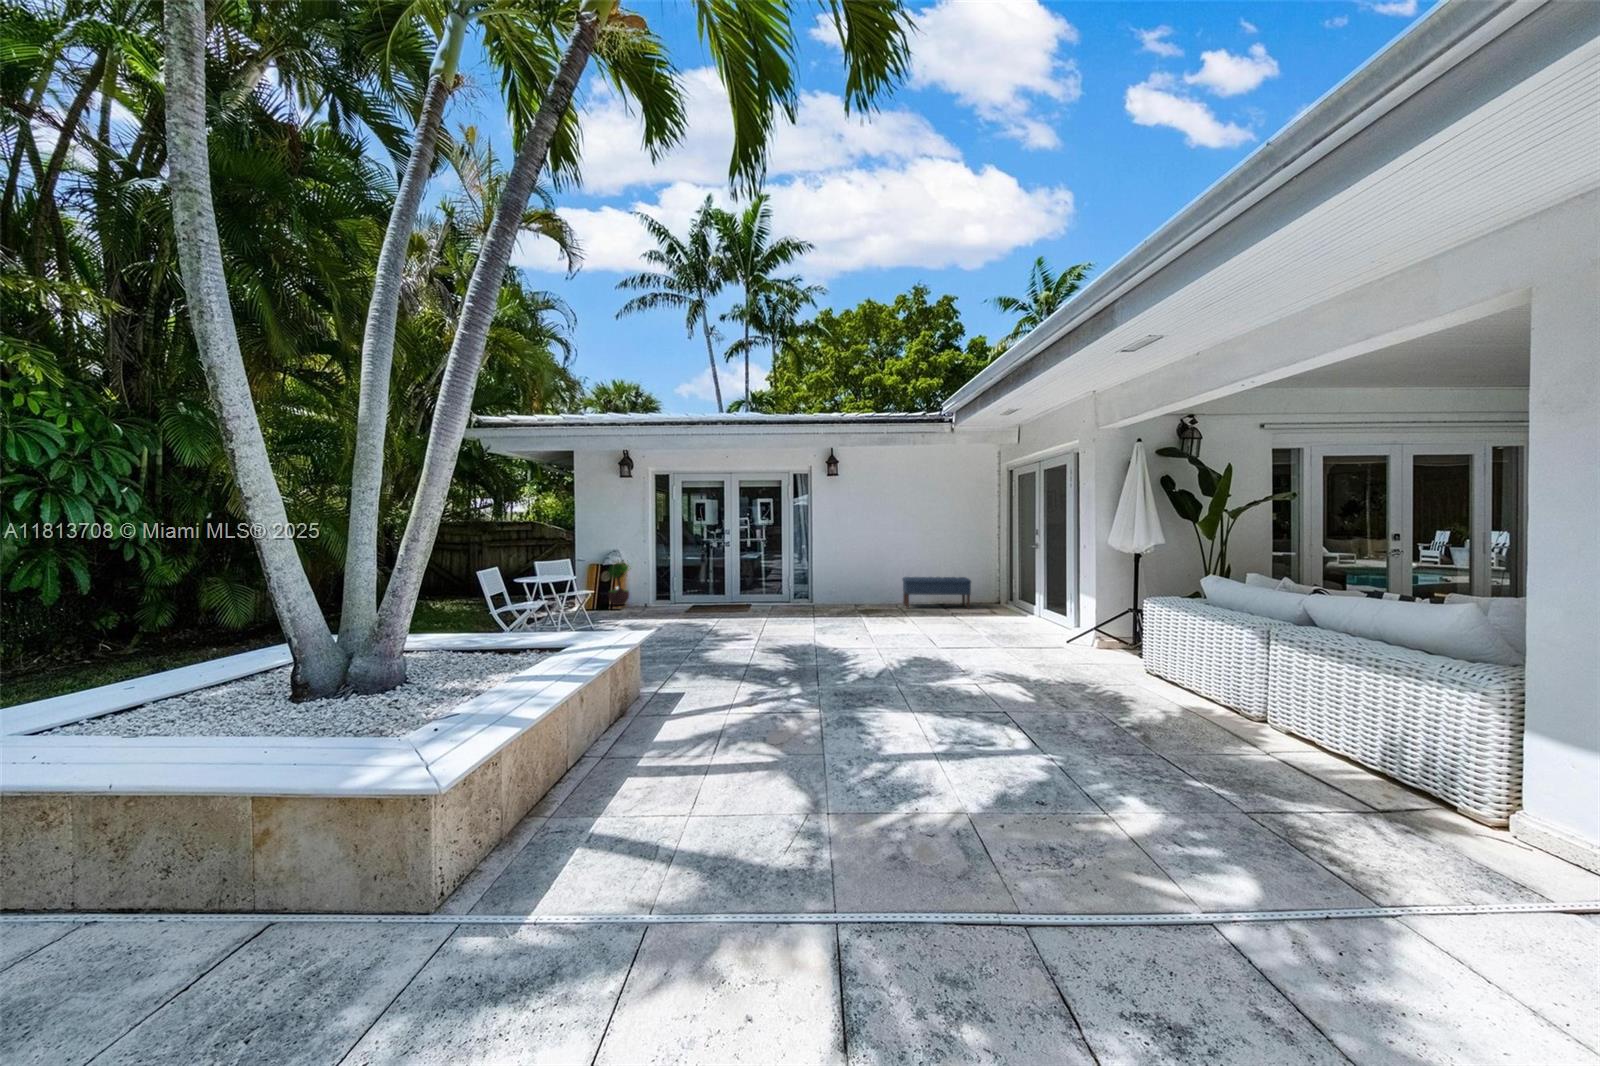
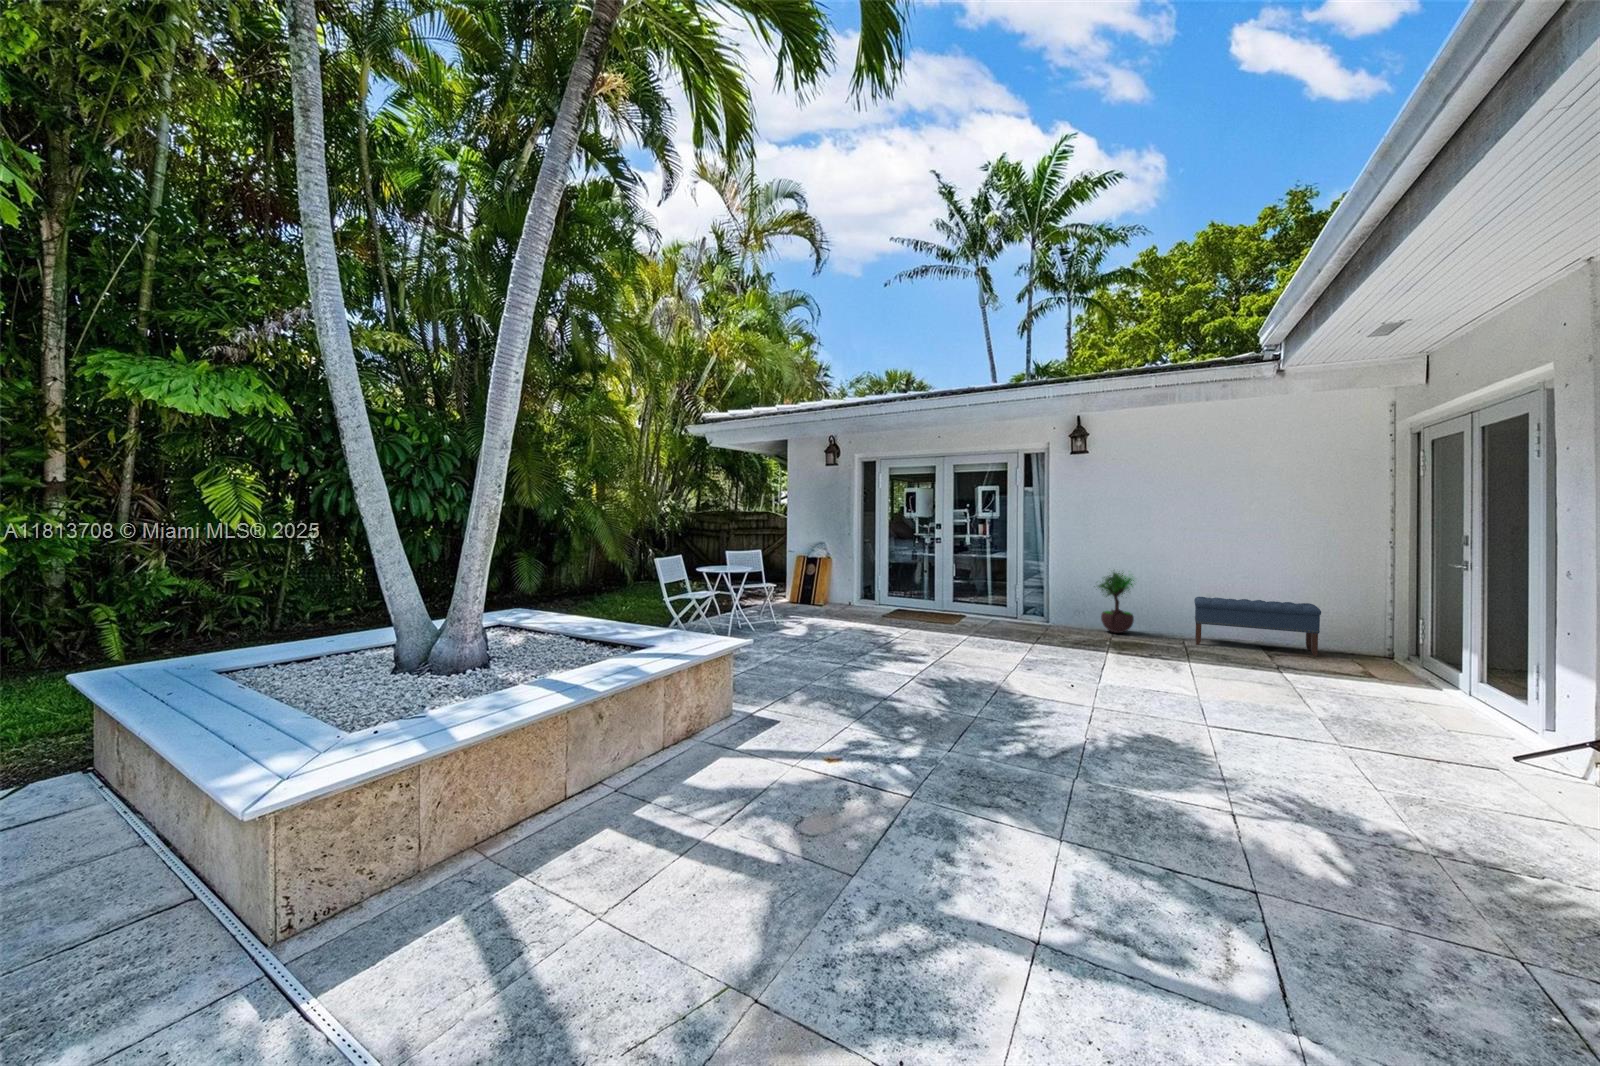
potted tree: present [607,562,631,605] -> present [1098,572,1134,633]

